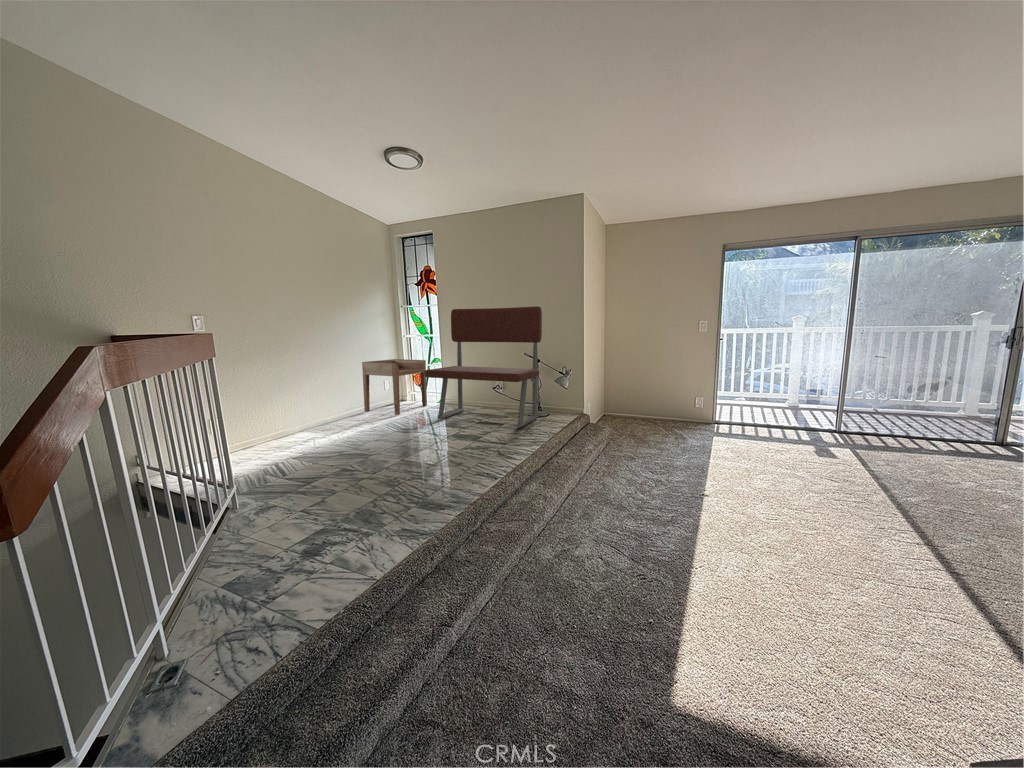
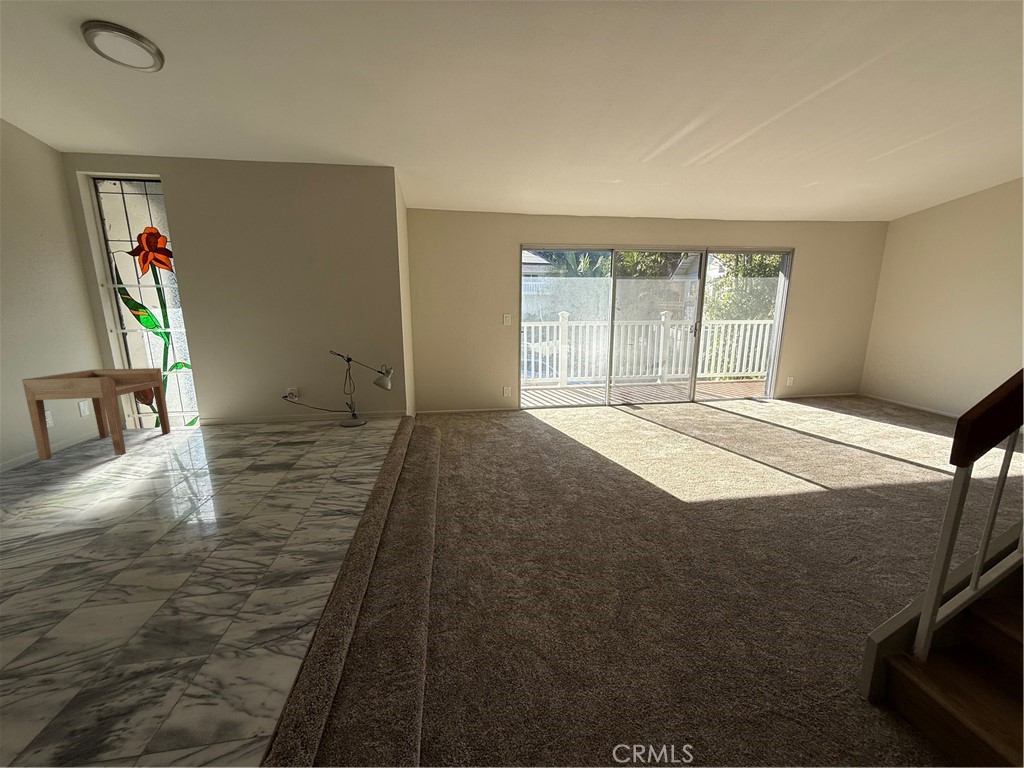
bench: present [425,306,542,428] -> none [179,297,353,450]

